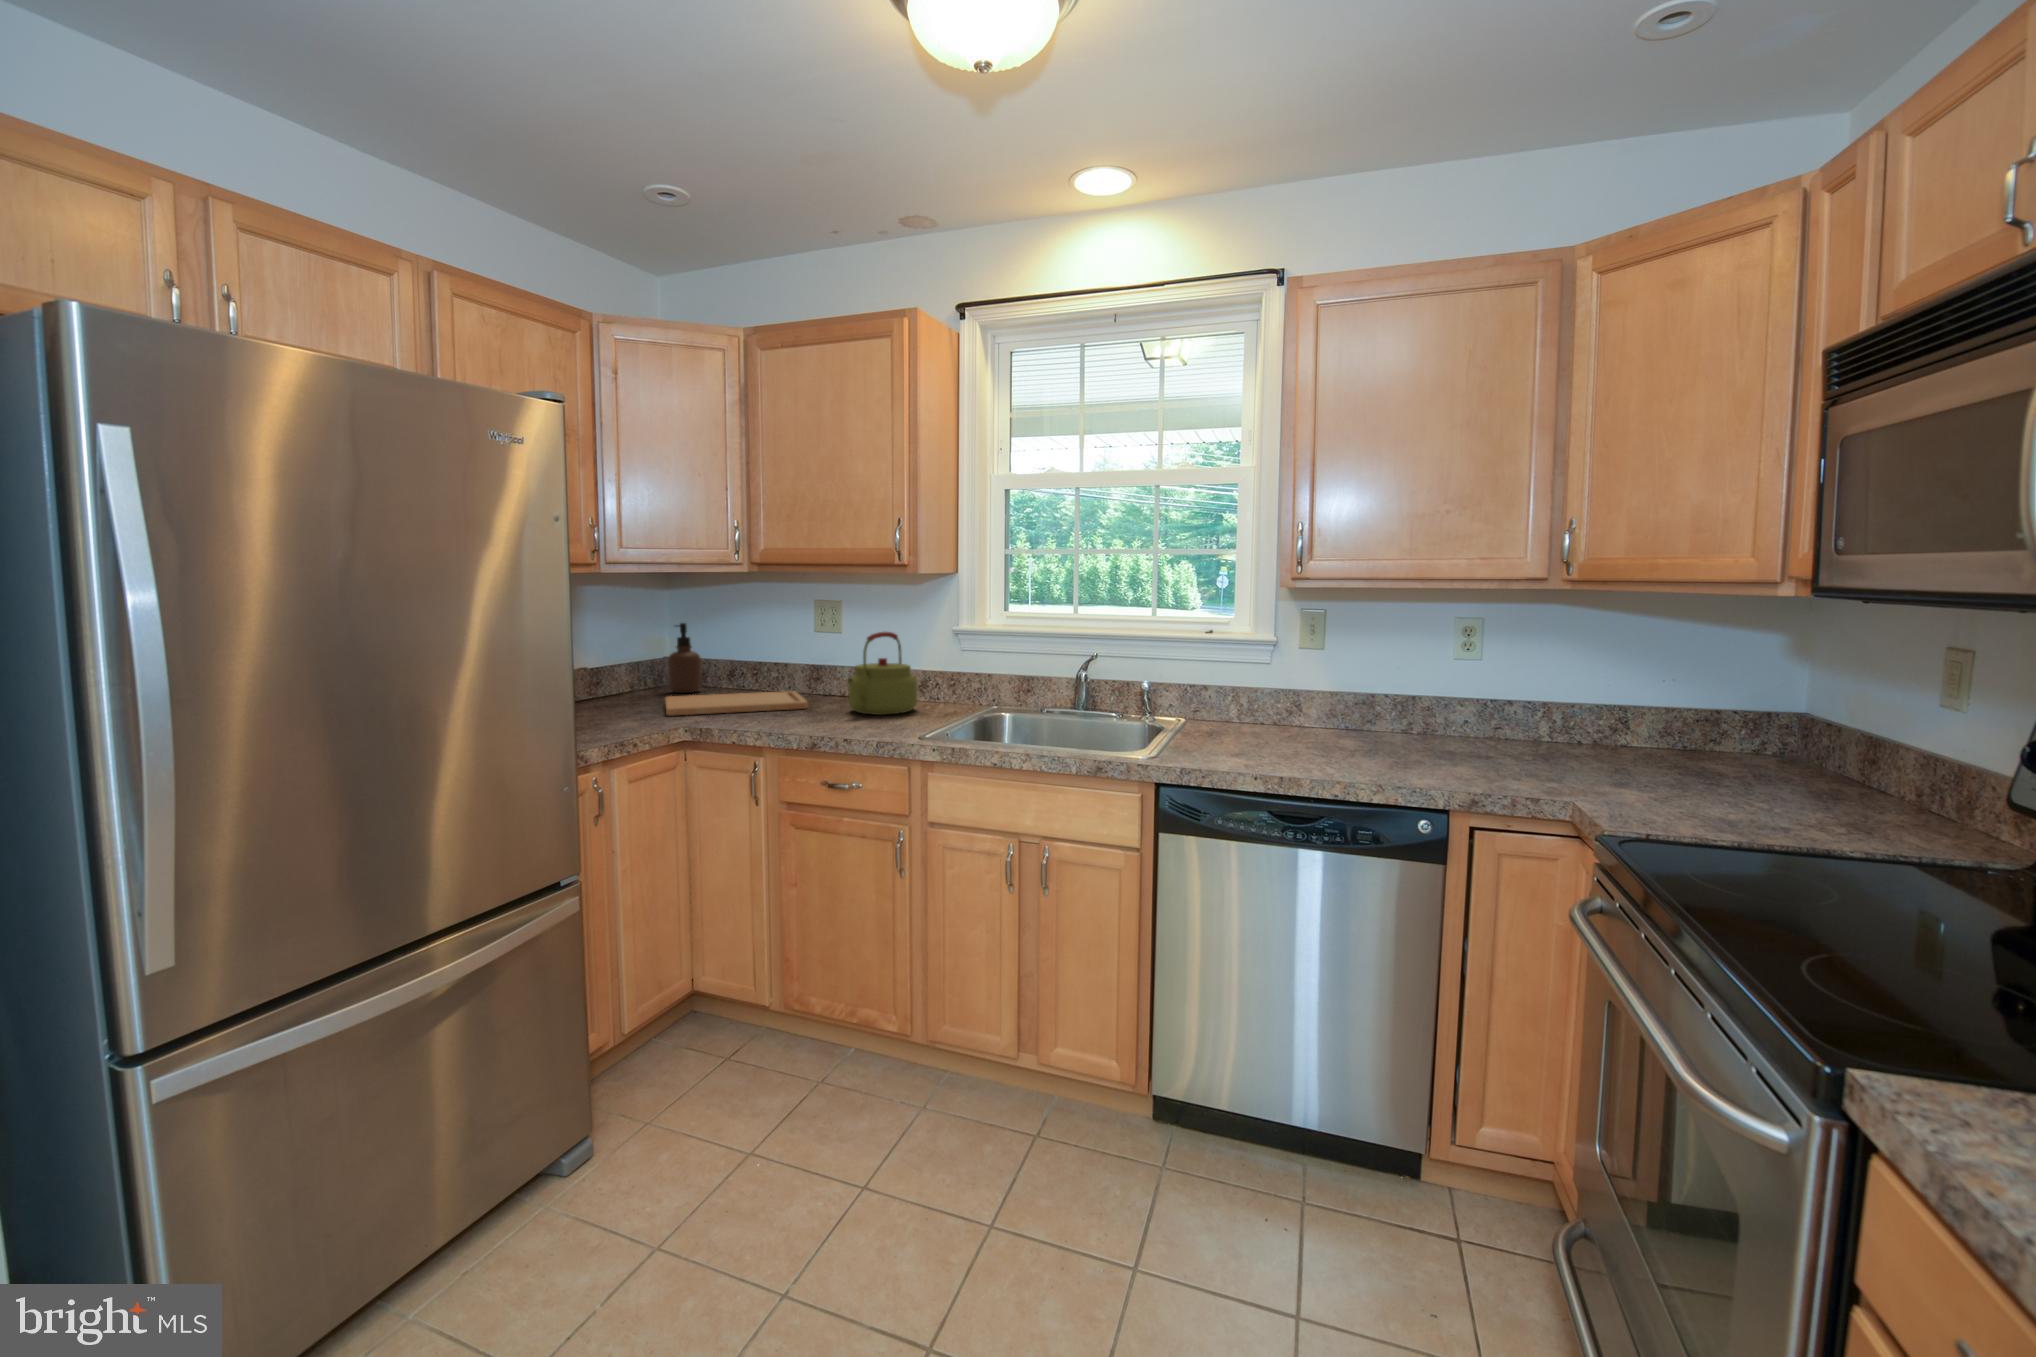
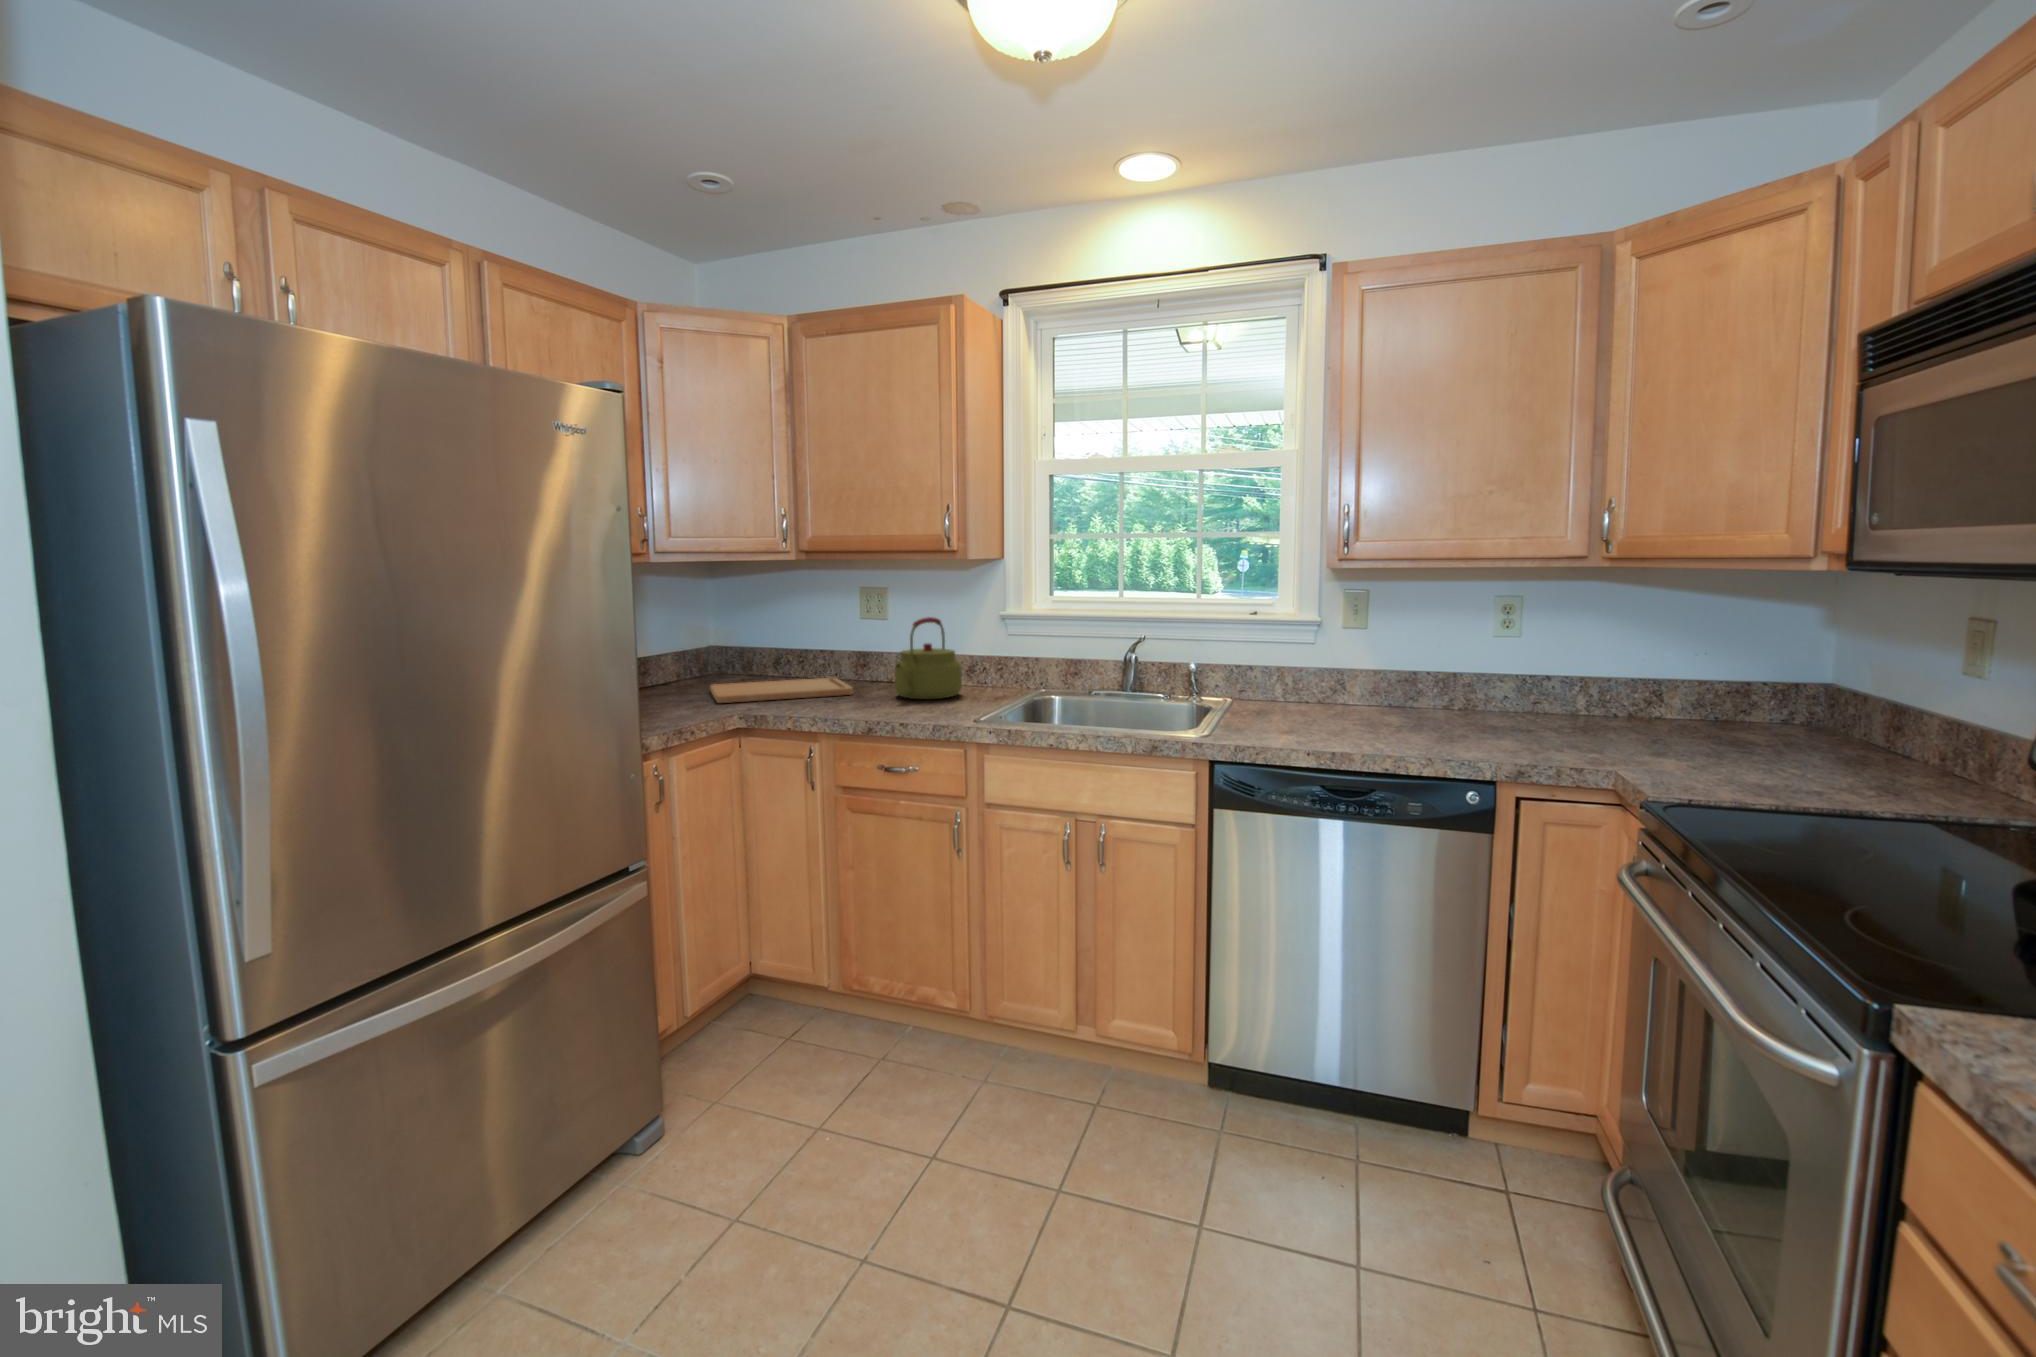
soap dispenser: present [668,623,701,693] -> none [707,611,740,681]

